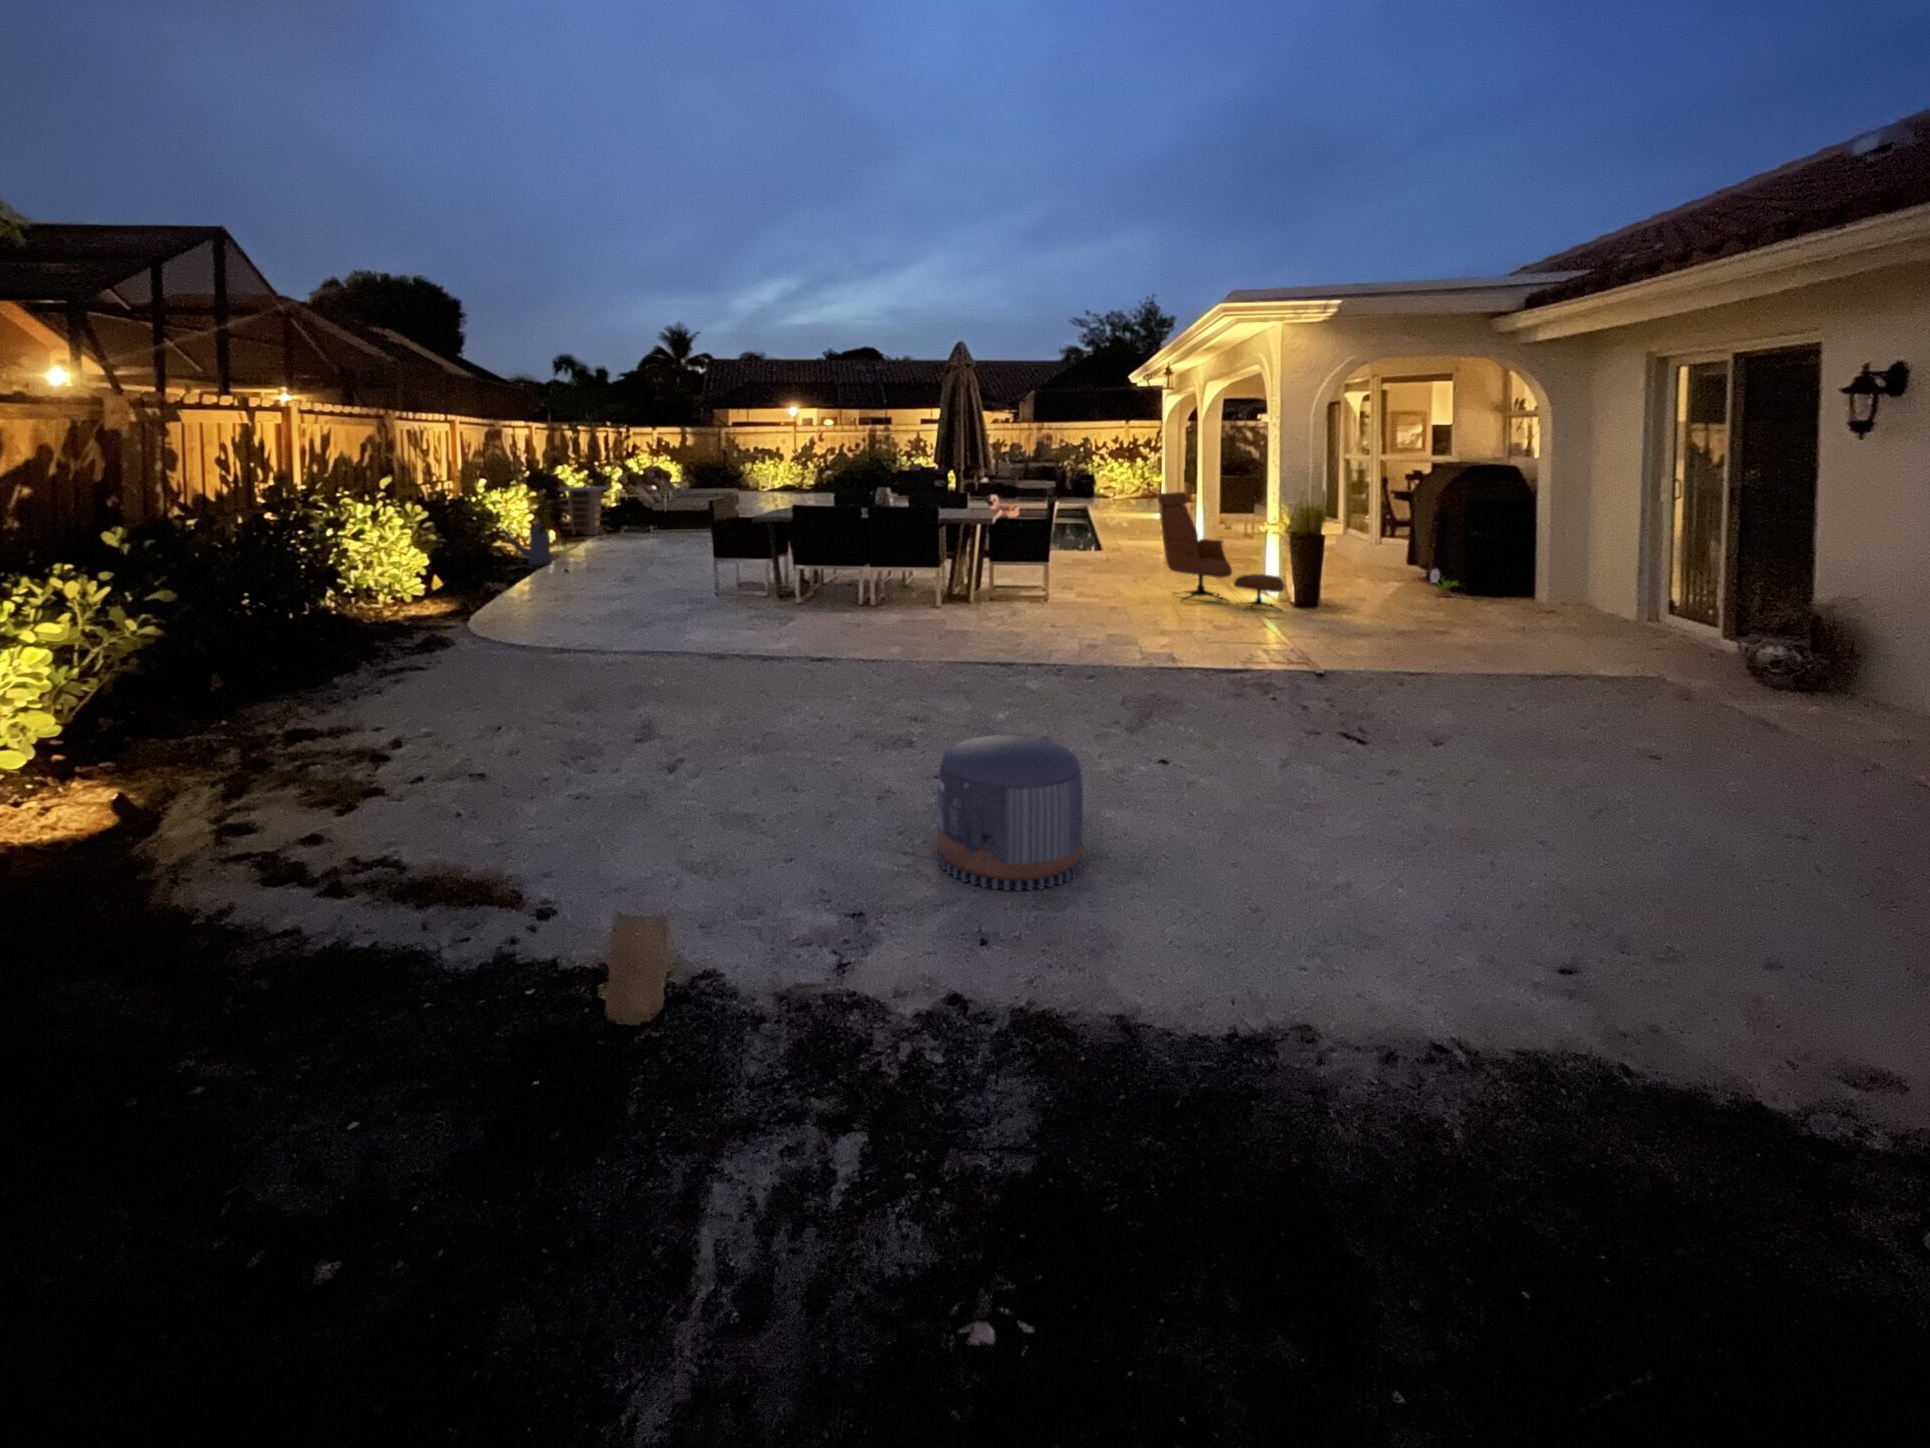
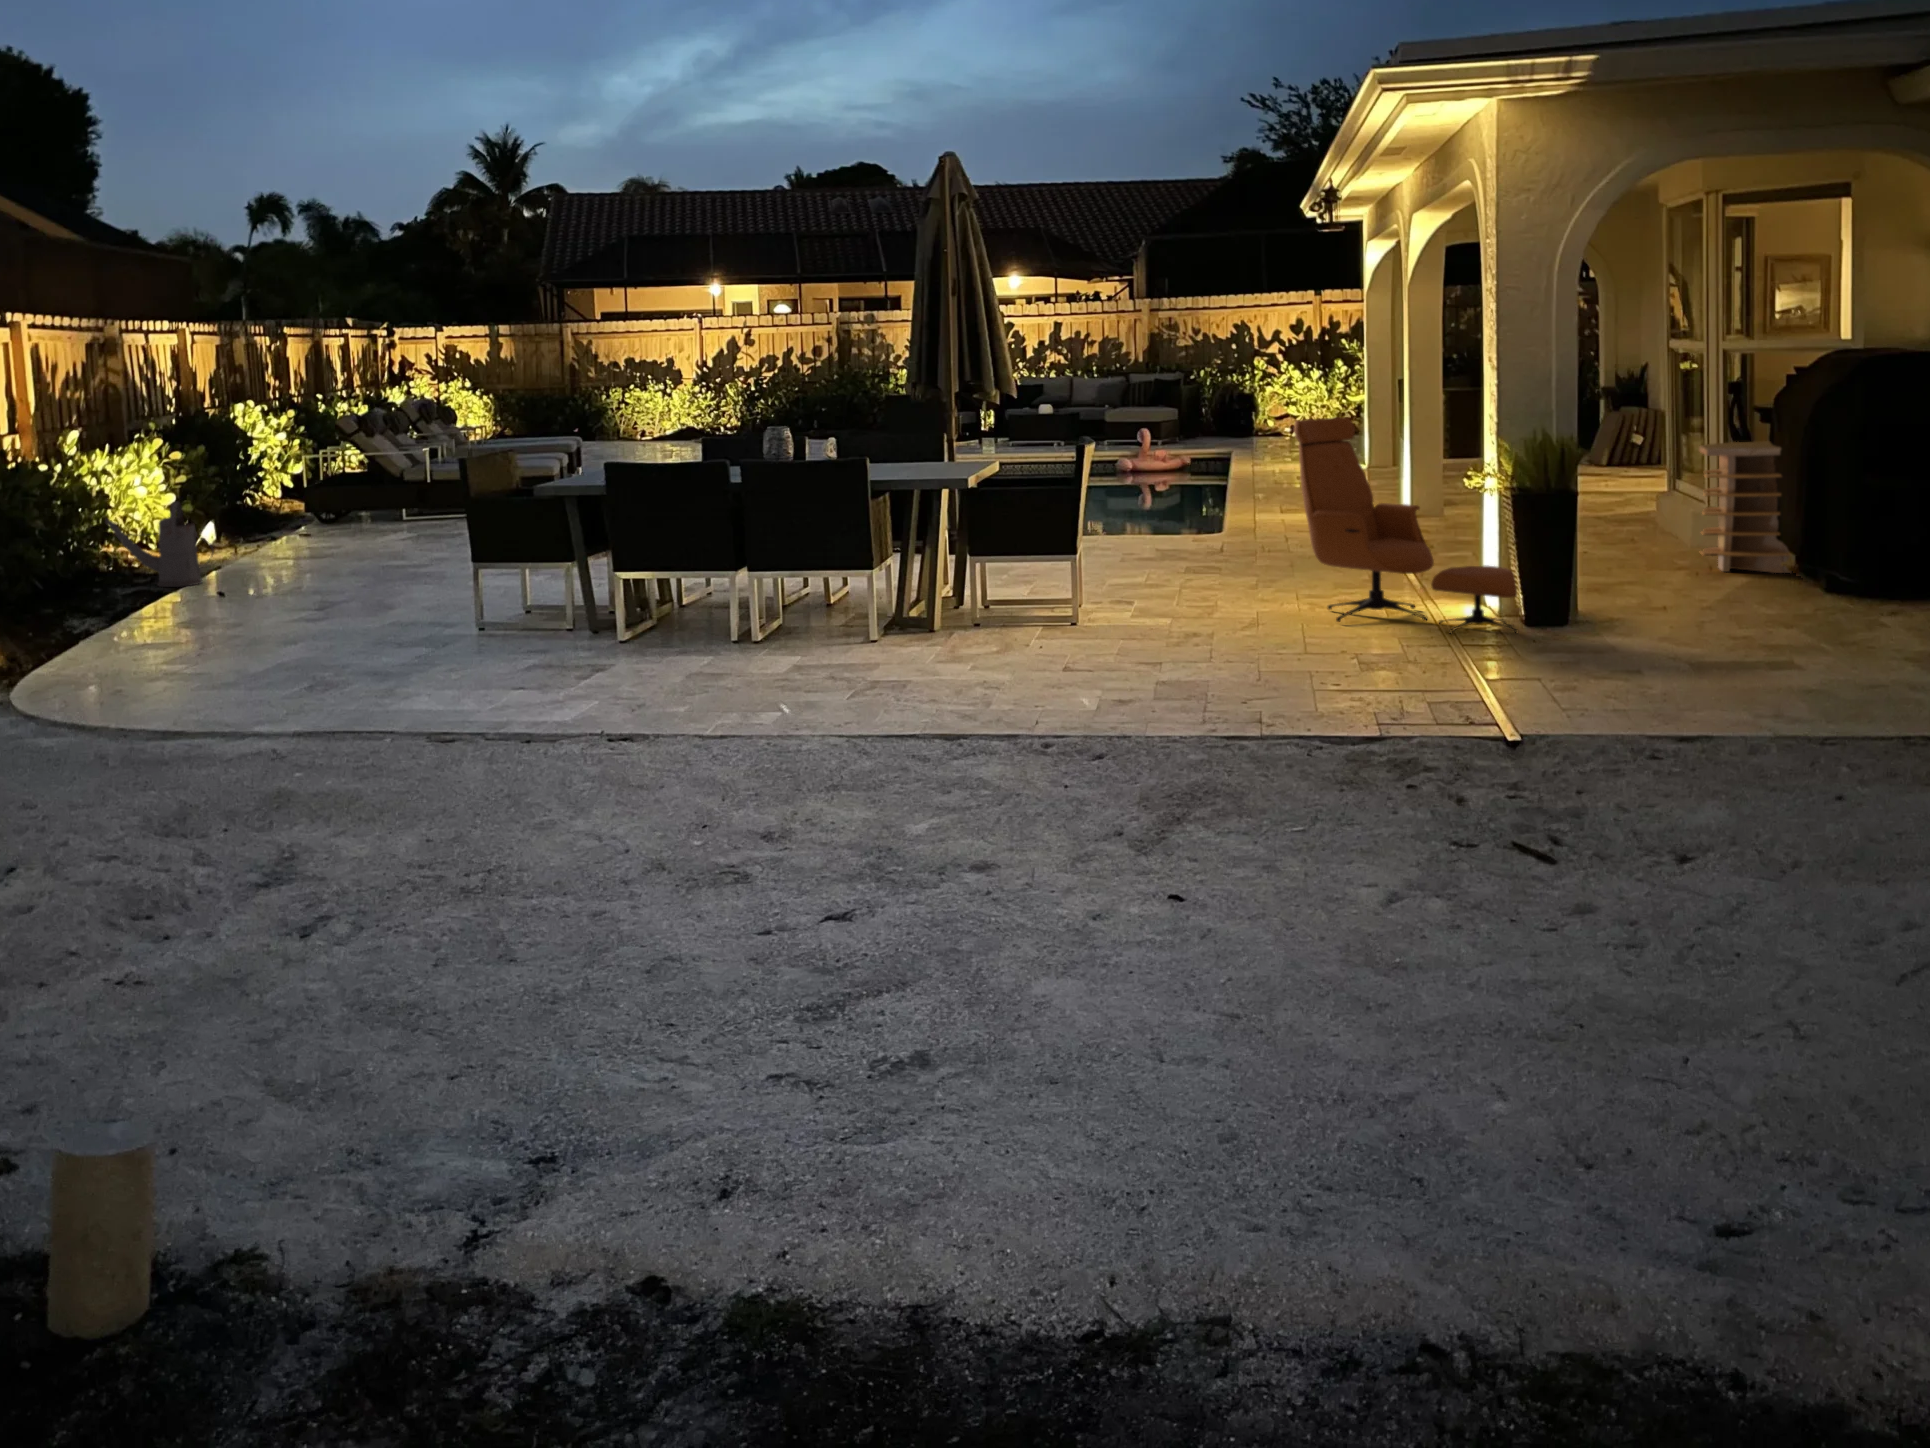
side table: present [558,486,610,535] -> present [1699,441,1791,573]
decorative plant: present [1430,569,1457,597] -> none [1812,546,1866,600]
pouf: present [937,735,1083,891] -> none [697,849,956,1115]

